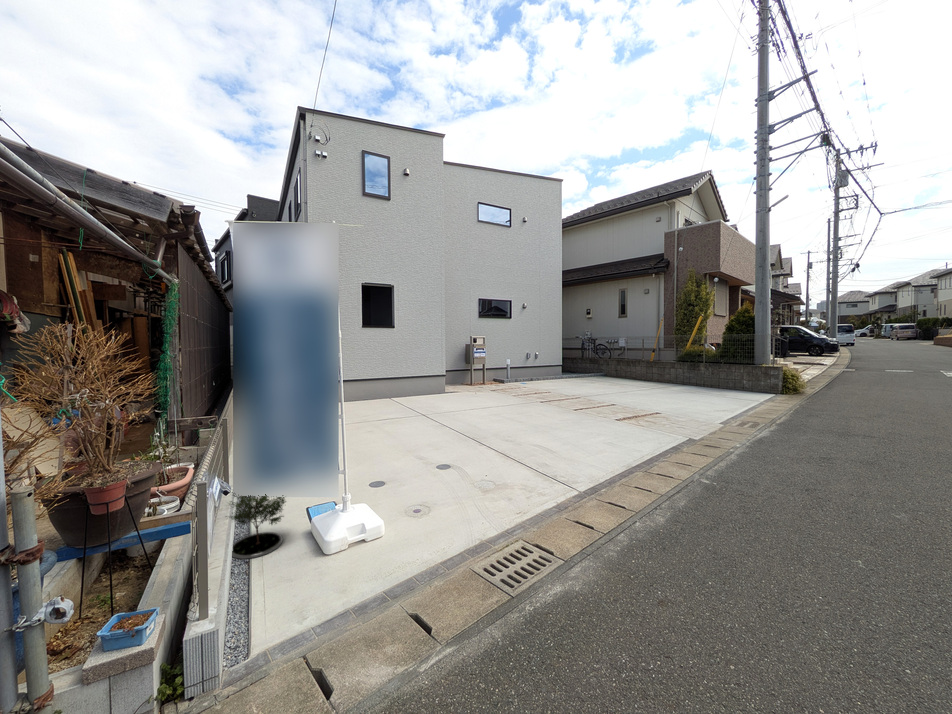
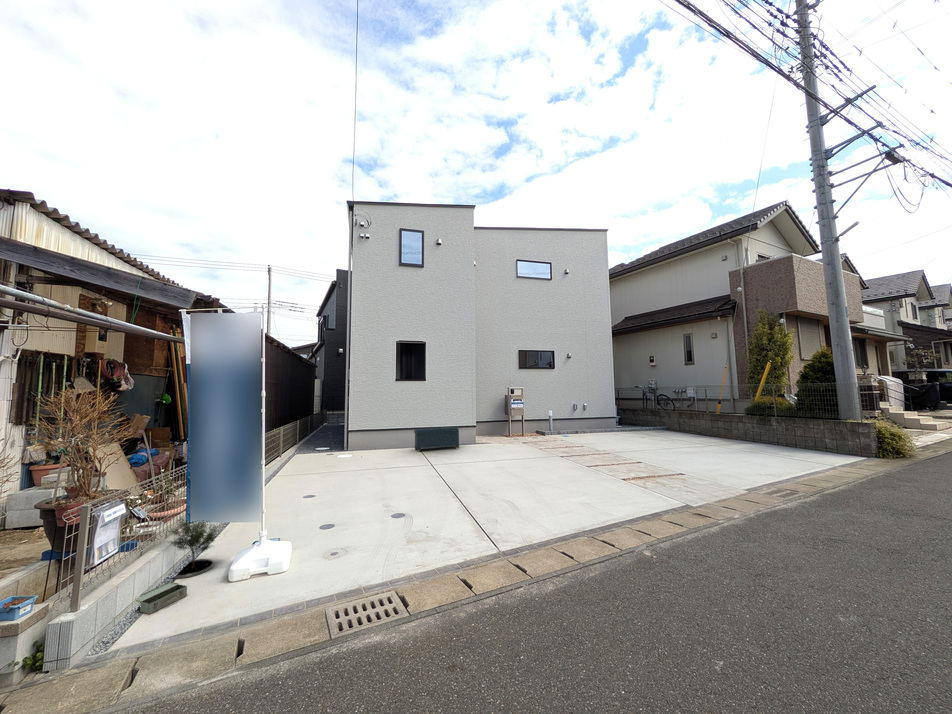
bench: none [384,376,433,402] -> present [414,427,459,452]
toolbox: none [226,563,285,605] -> present [136,582,187,614]

